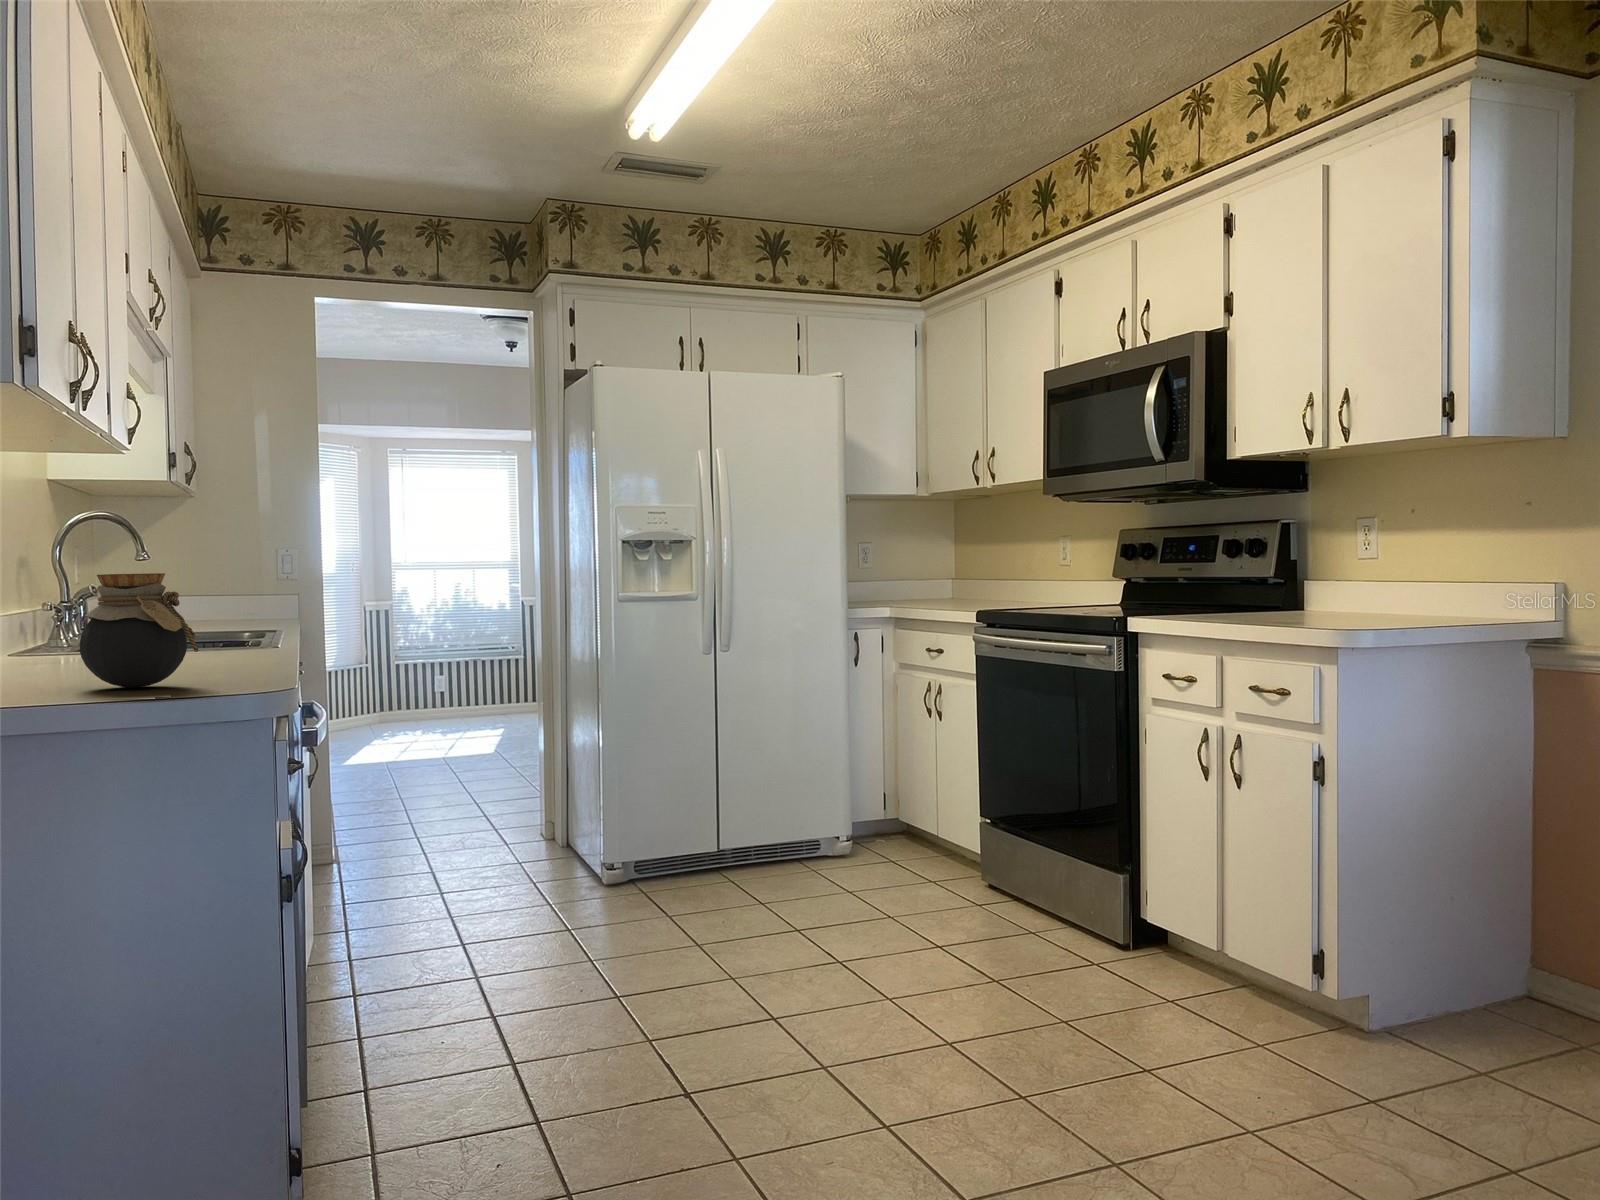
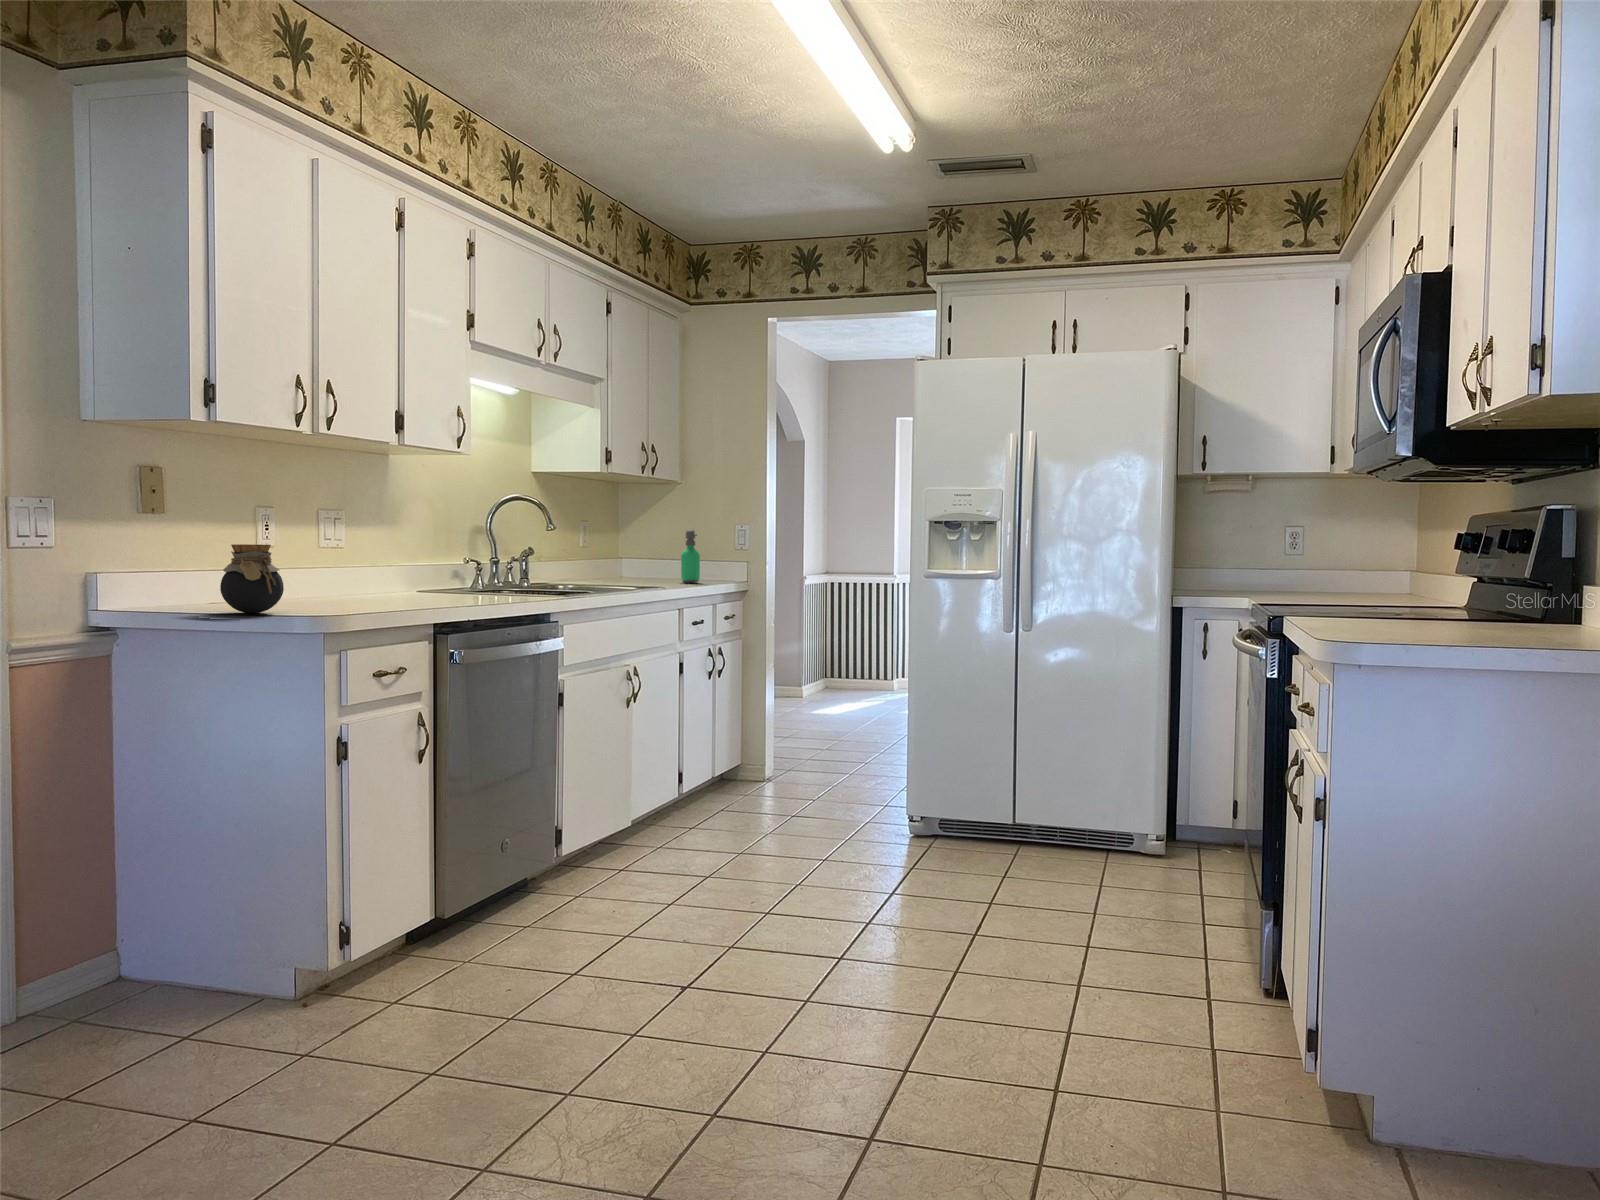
soap dispenser: none [238,560,265,629] -> present [681,529,700,583]

